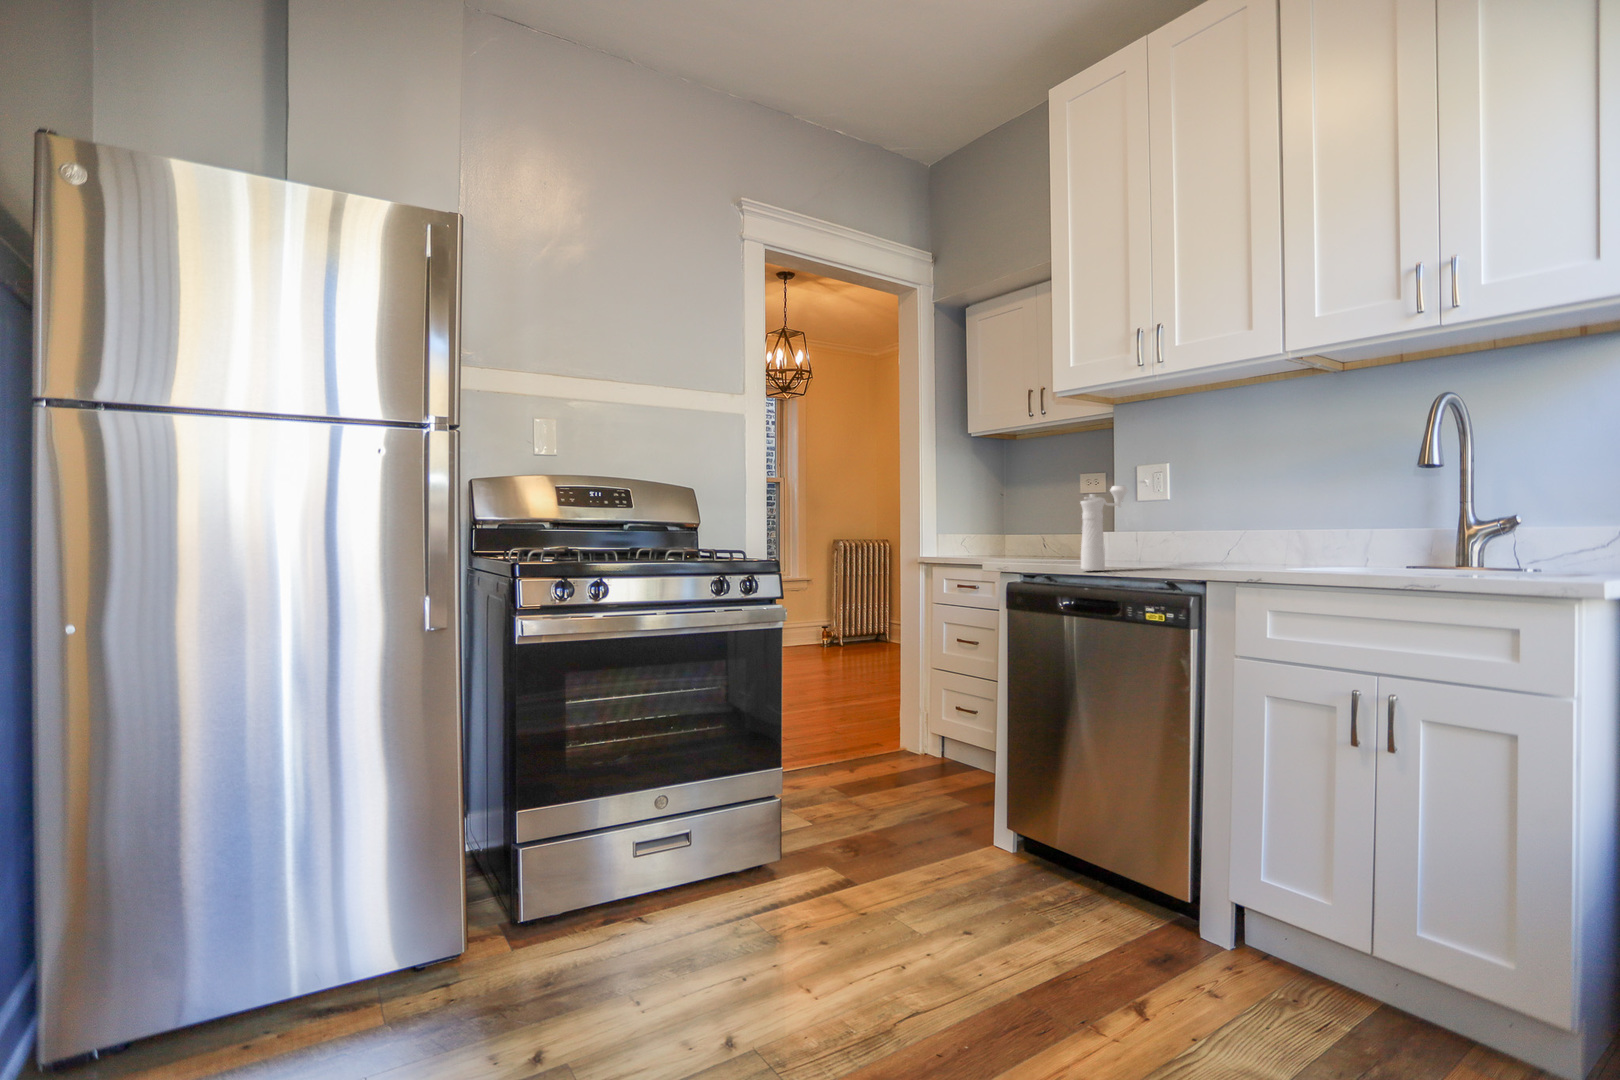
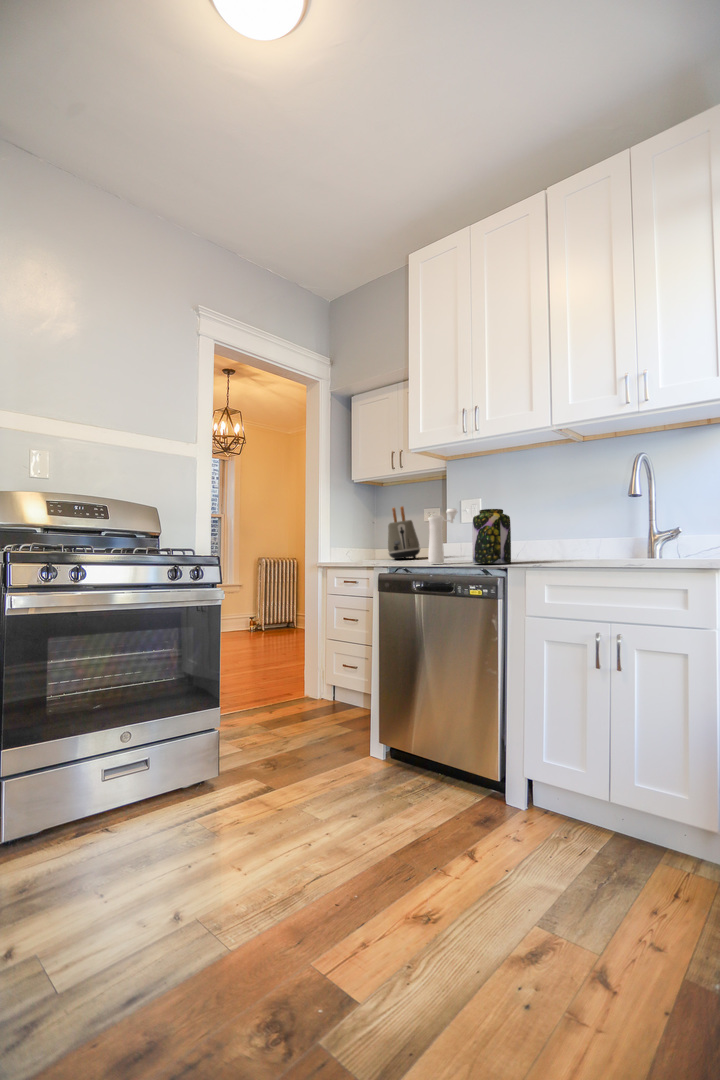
toaster: none [1022,476,1072,556] -> present [388,506,420,559]
jar: none [1150,490,1213,574] -> present [472,509,511,564]

